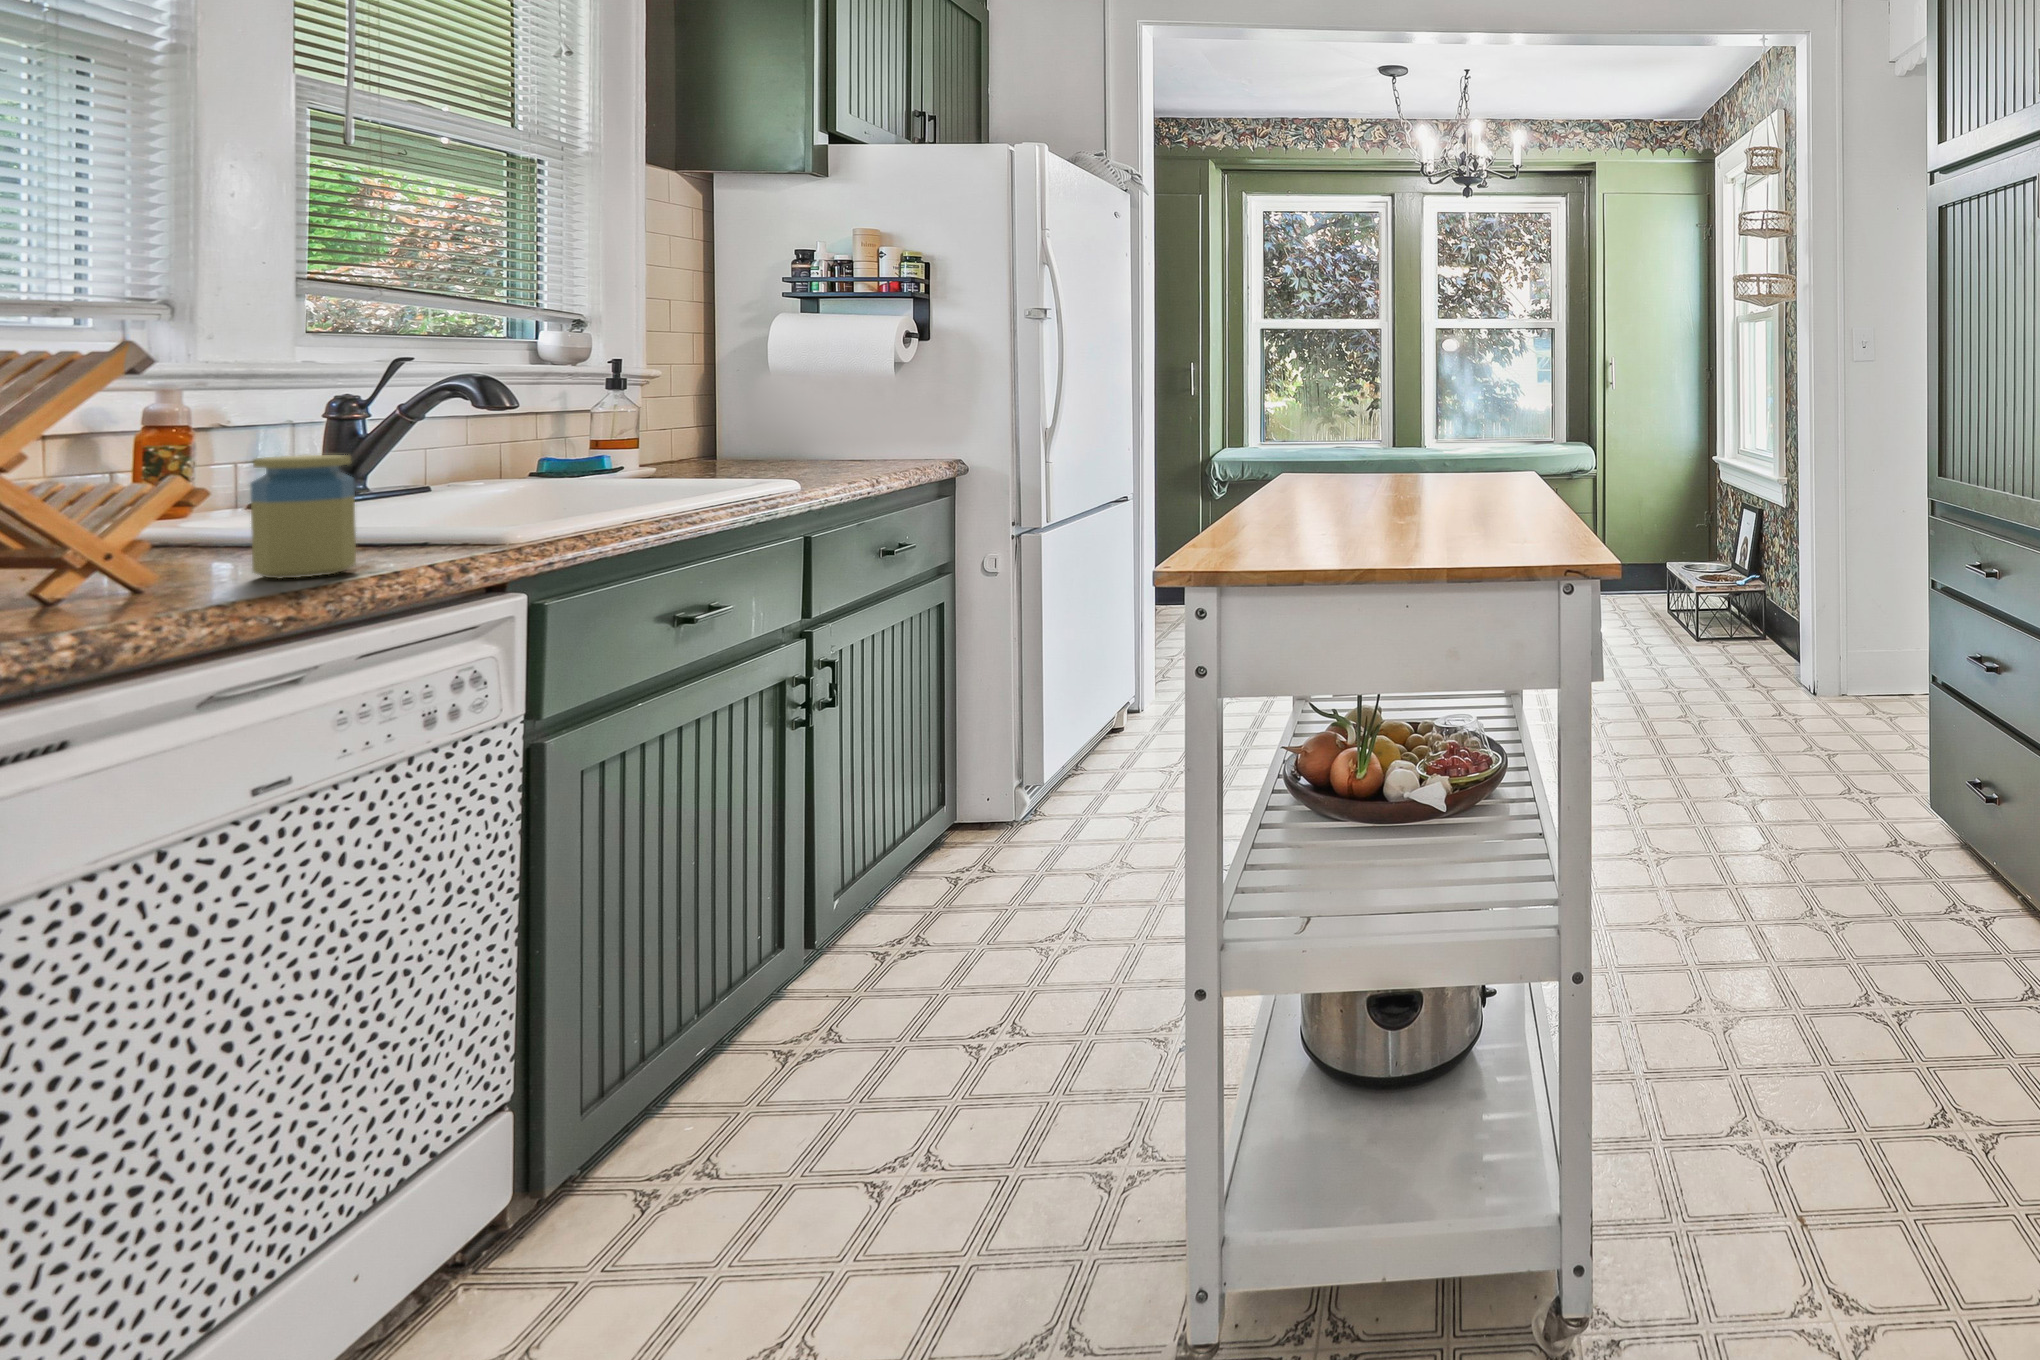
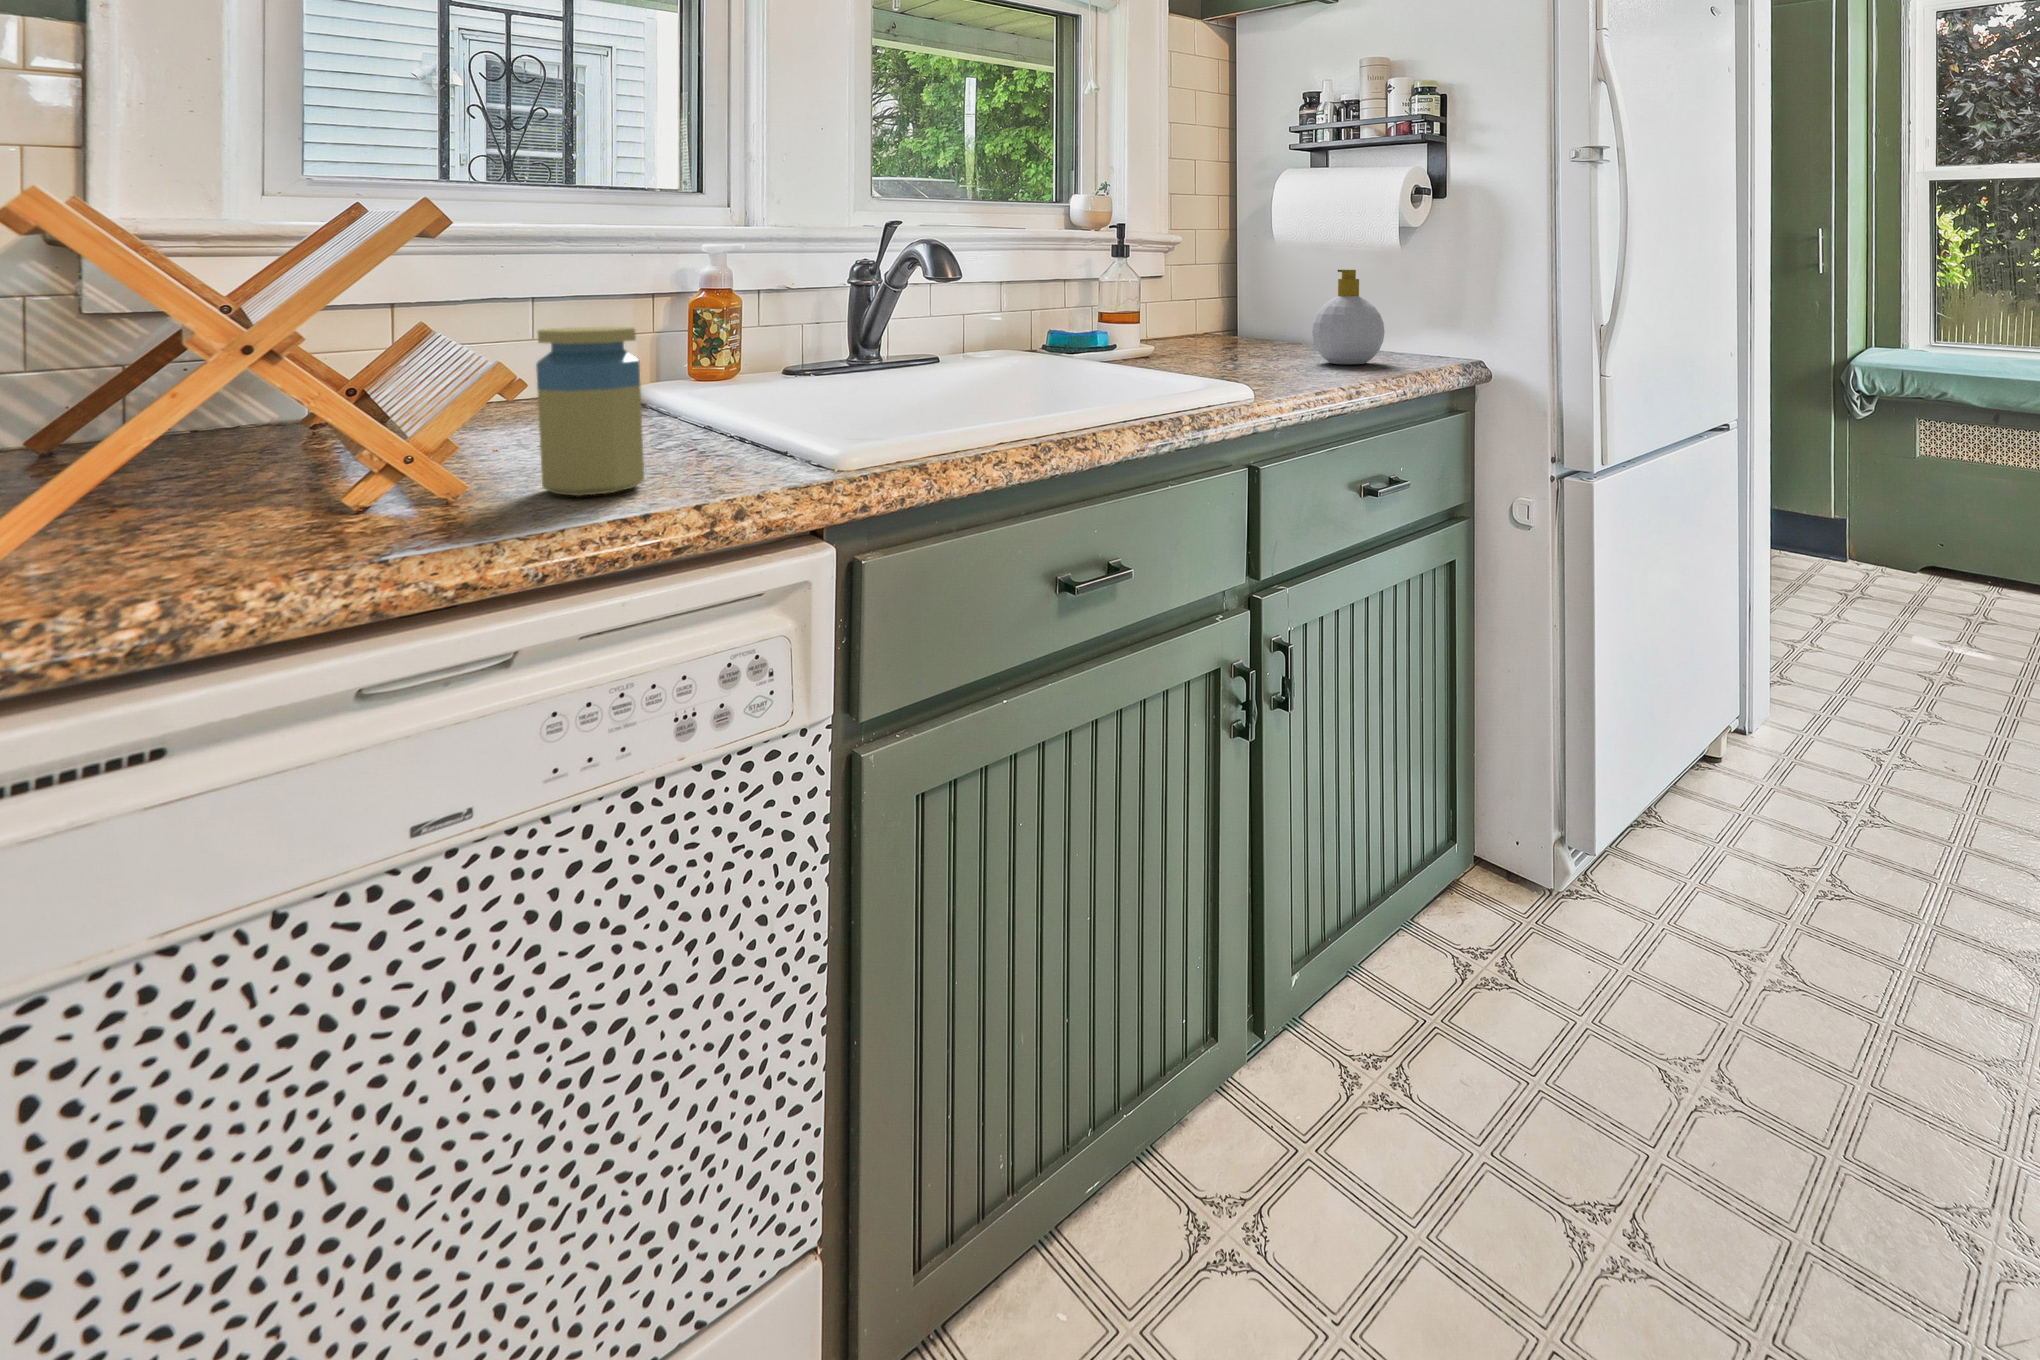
soap bottle: none [820,396,883,467] -> present [1312,270,1384,364]

